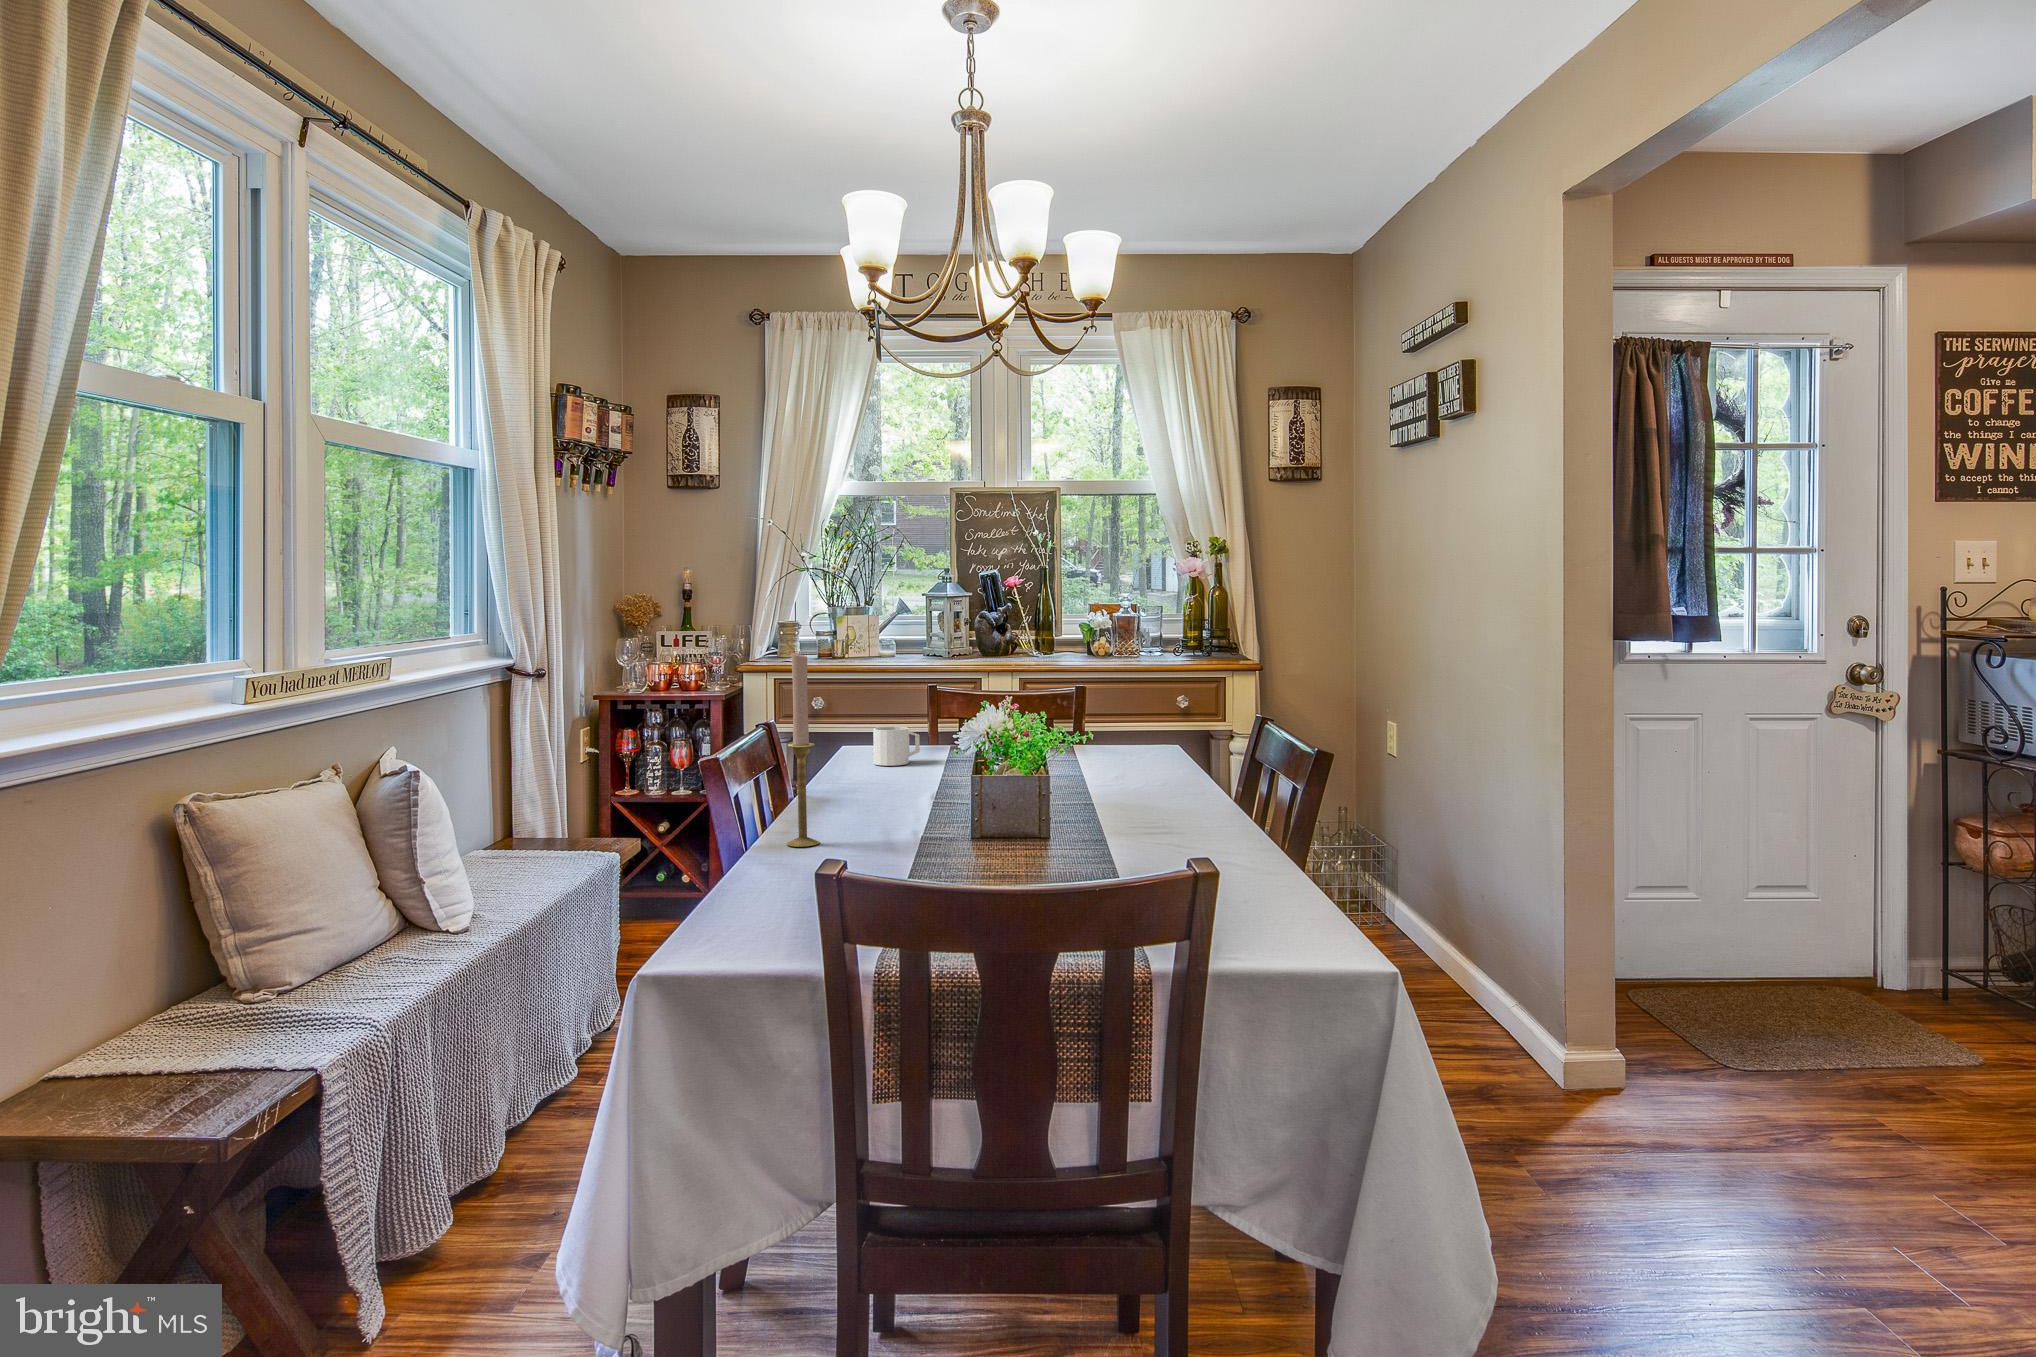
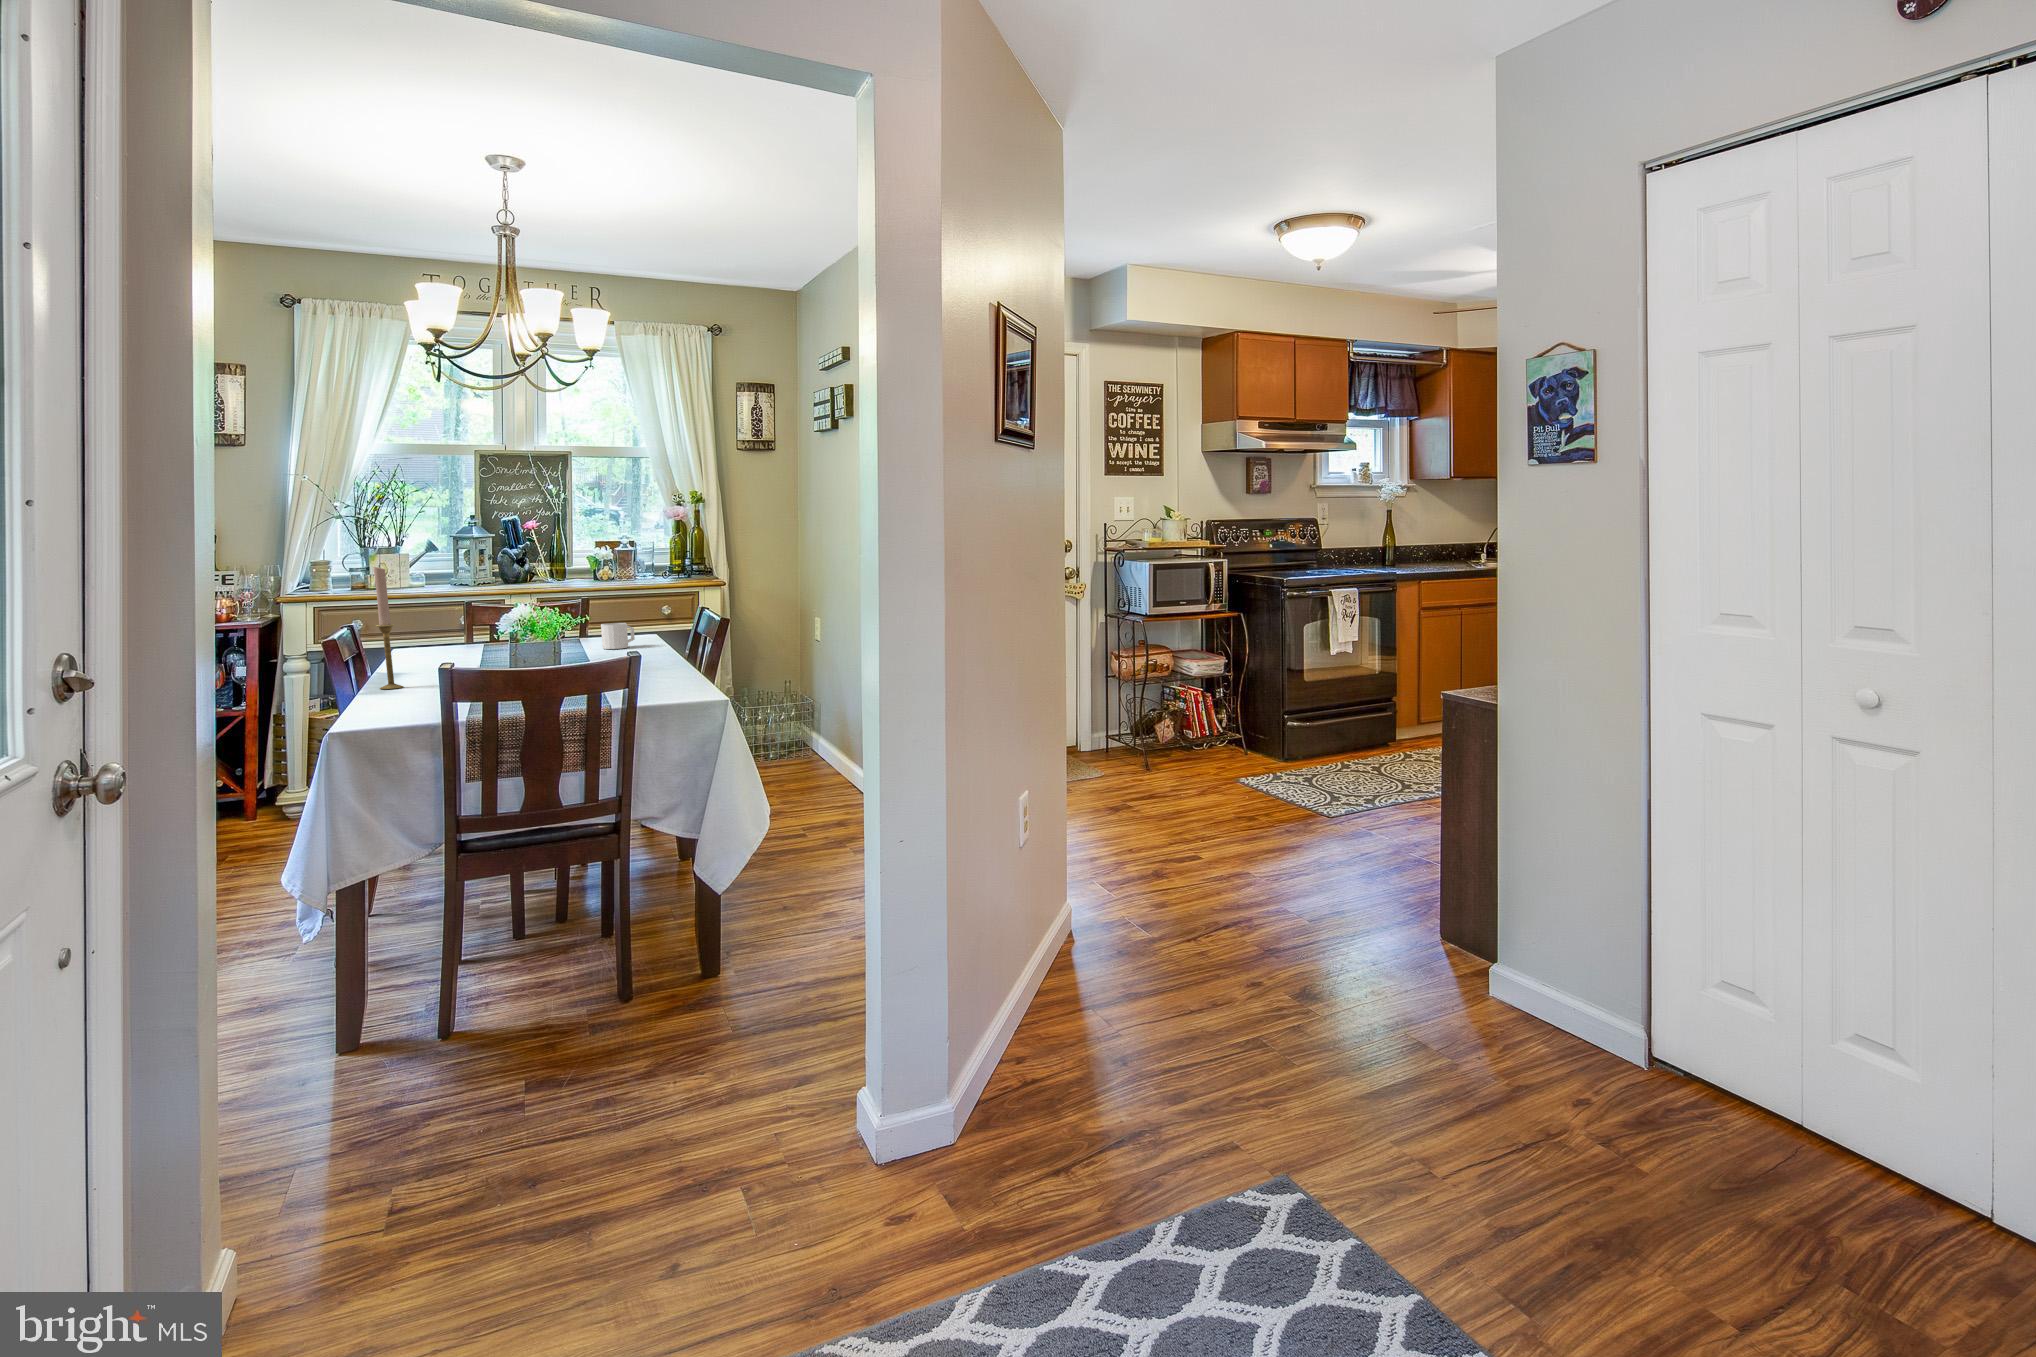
mug: present [873,726,920,766] -> present [601,623,635,649]

